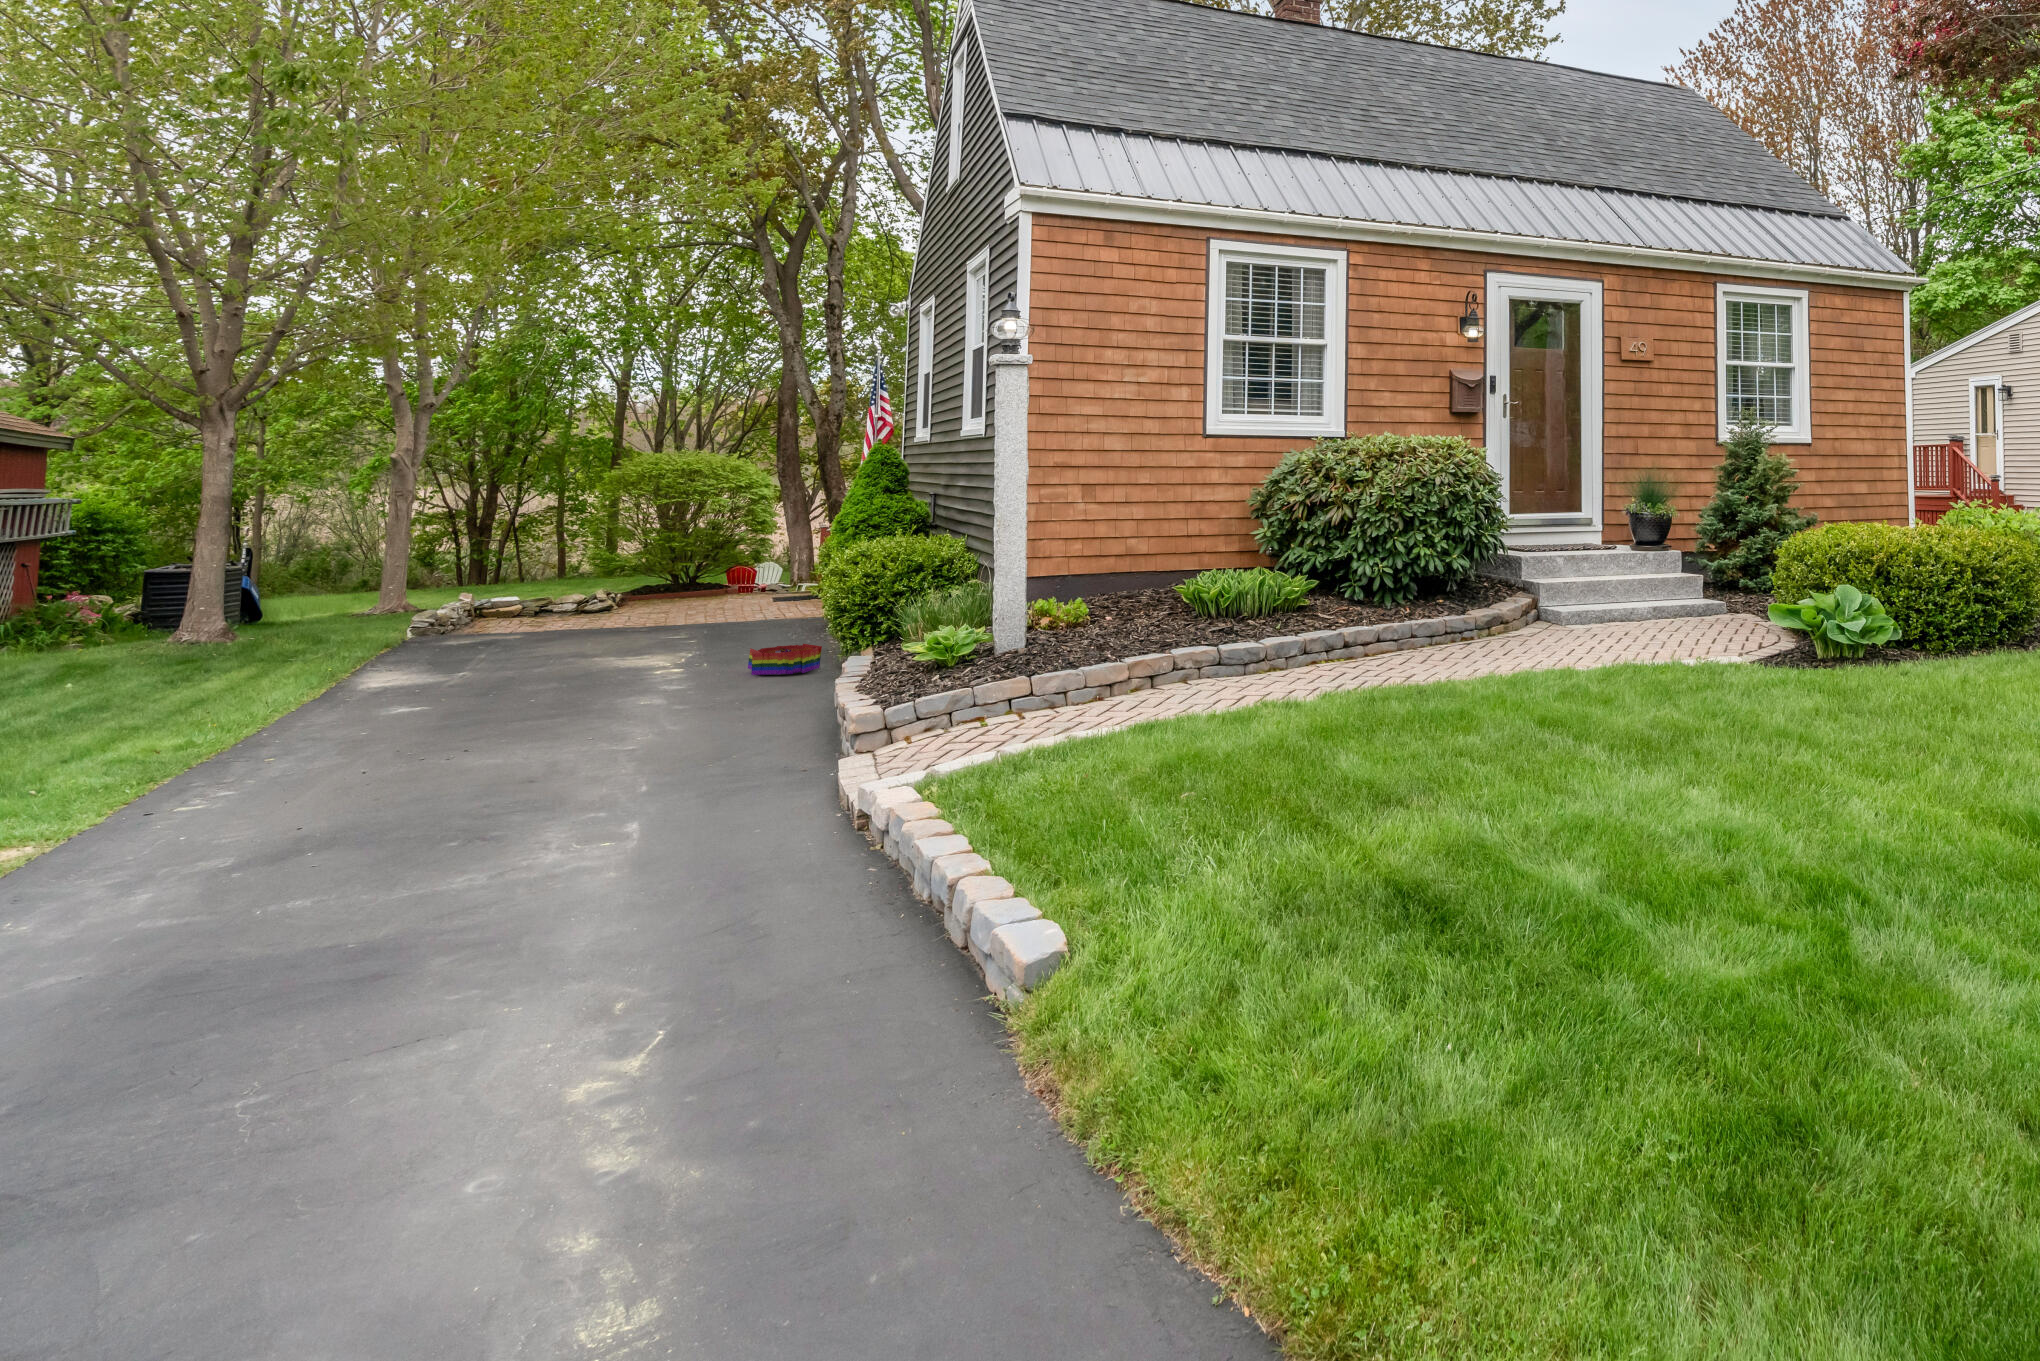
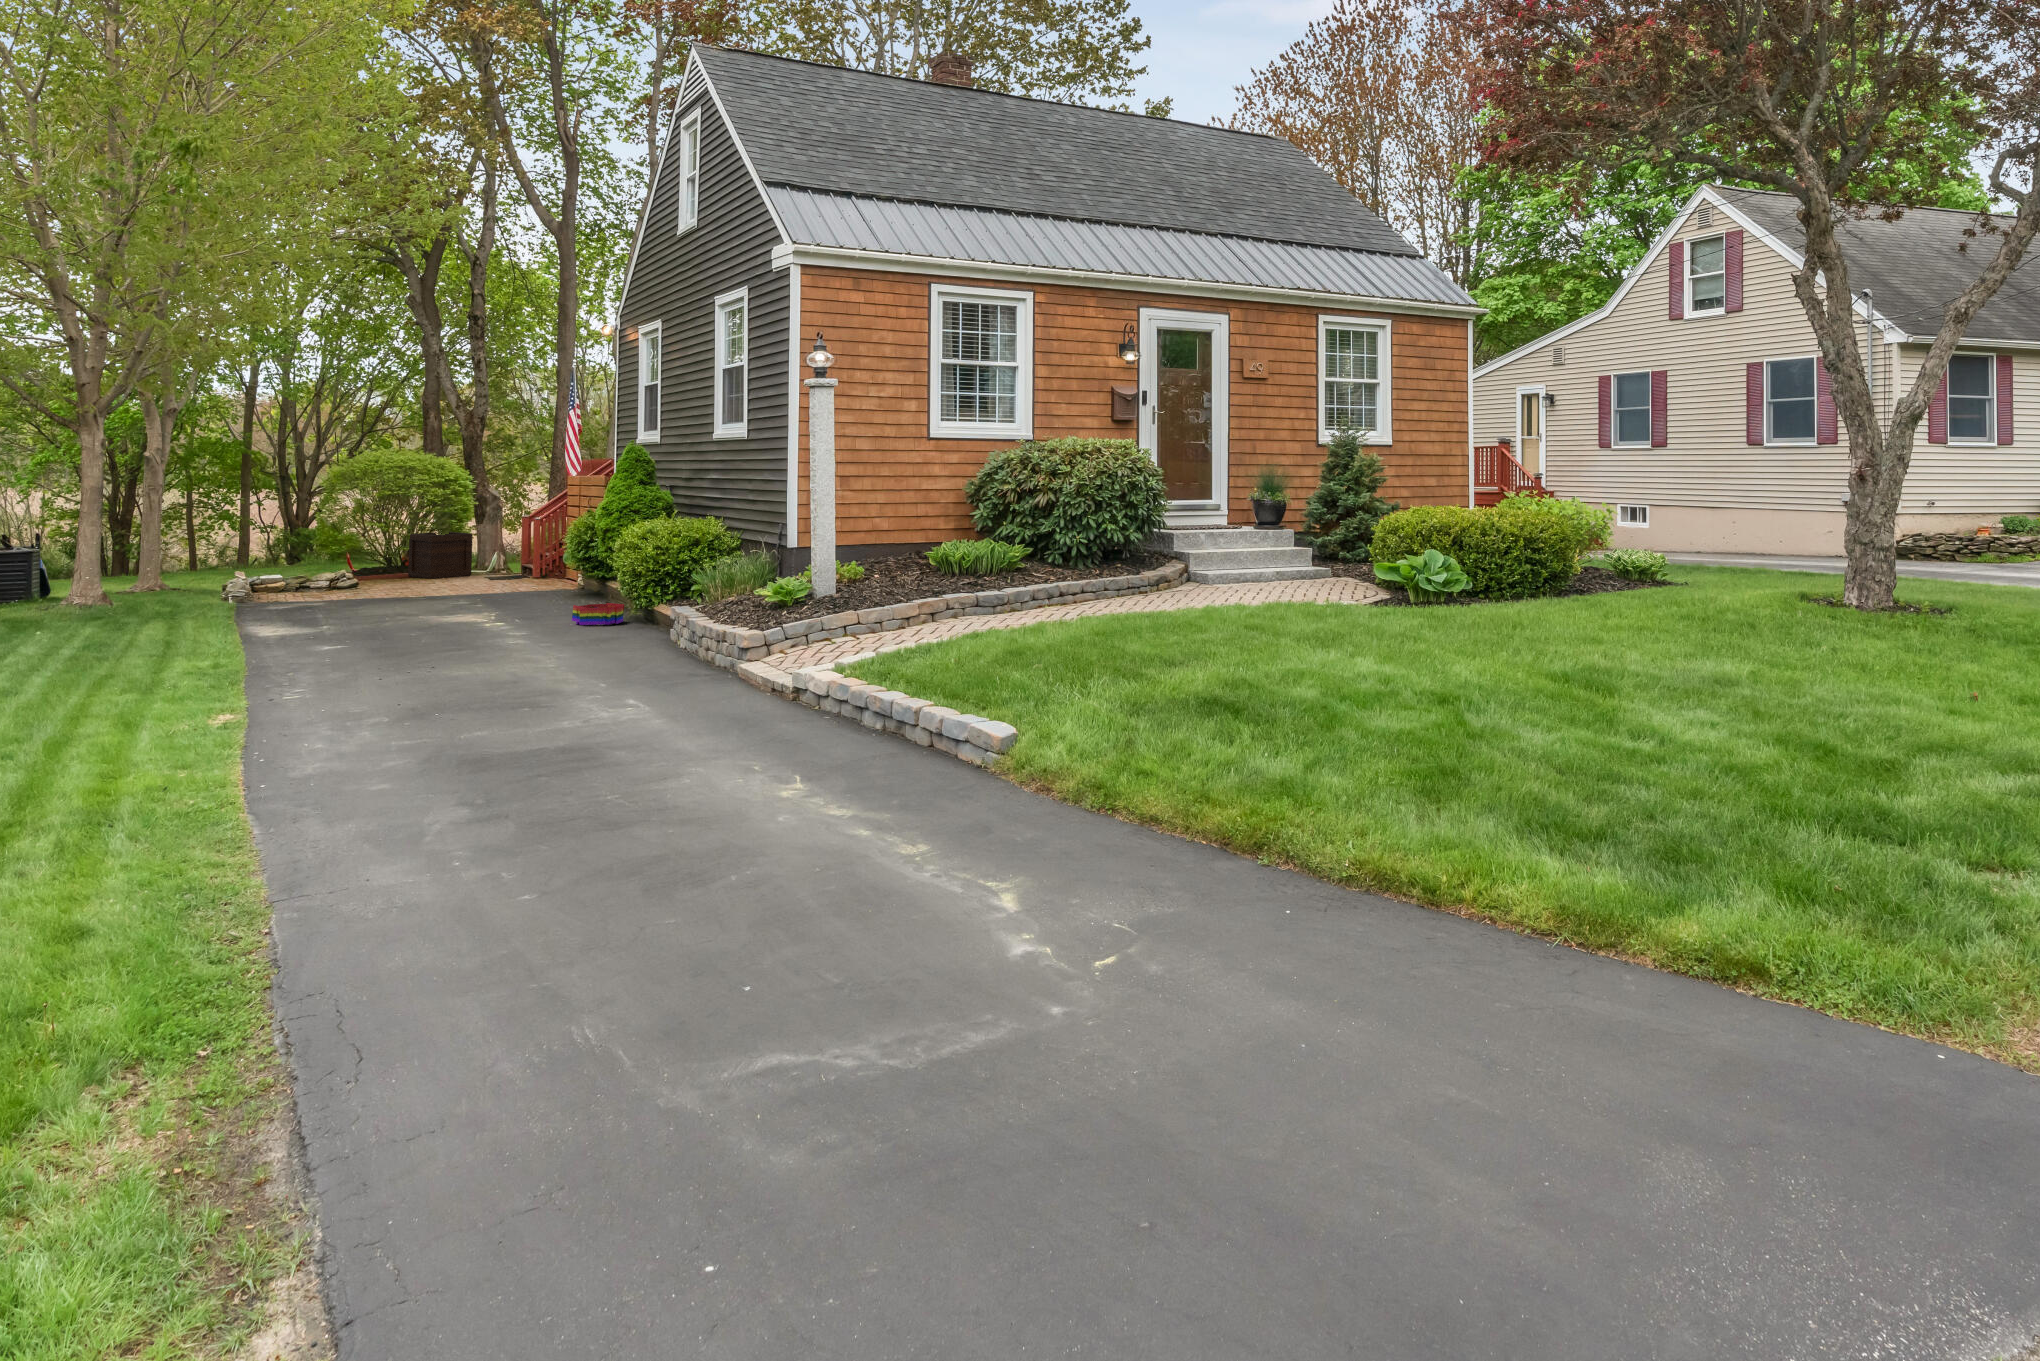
wooden crate: none [715,542,788,596] -> present [408,532,473,579]

